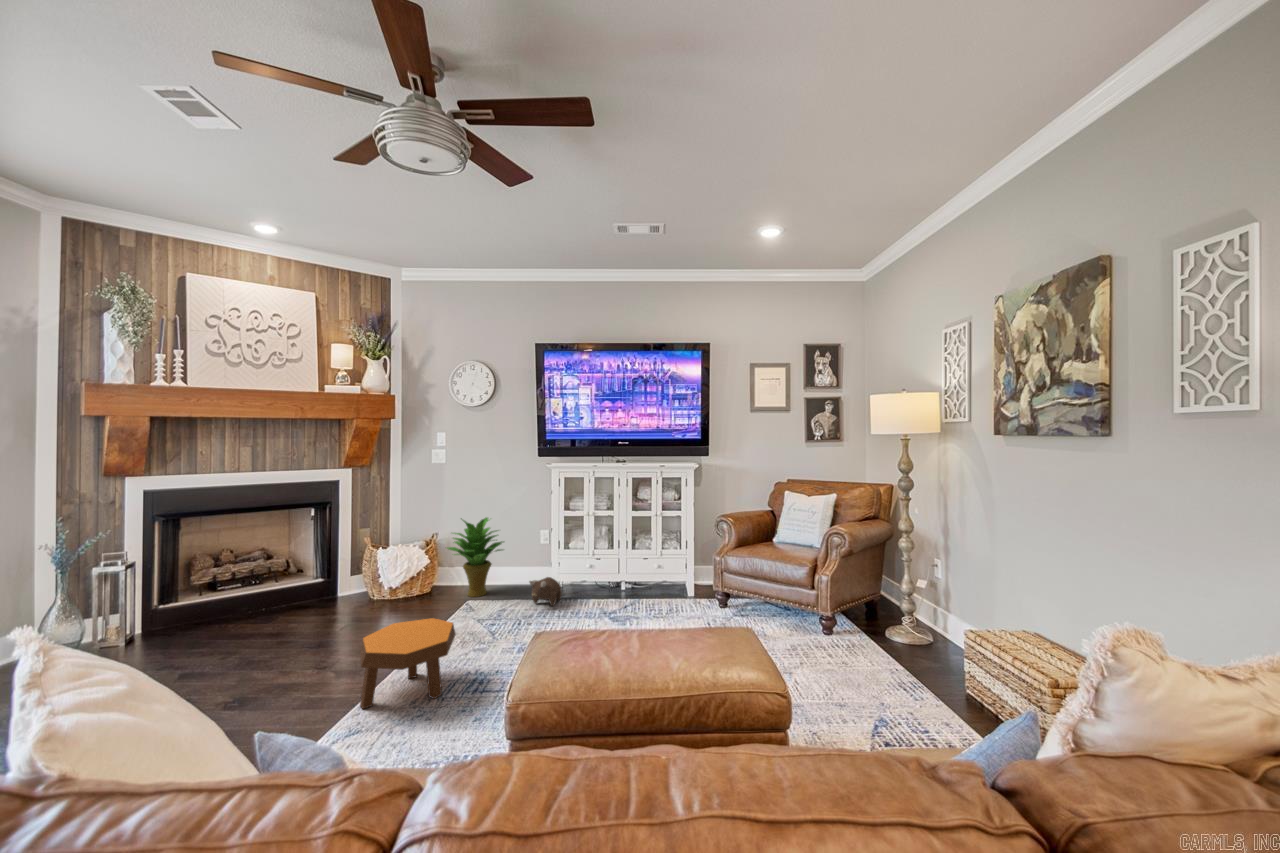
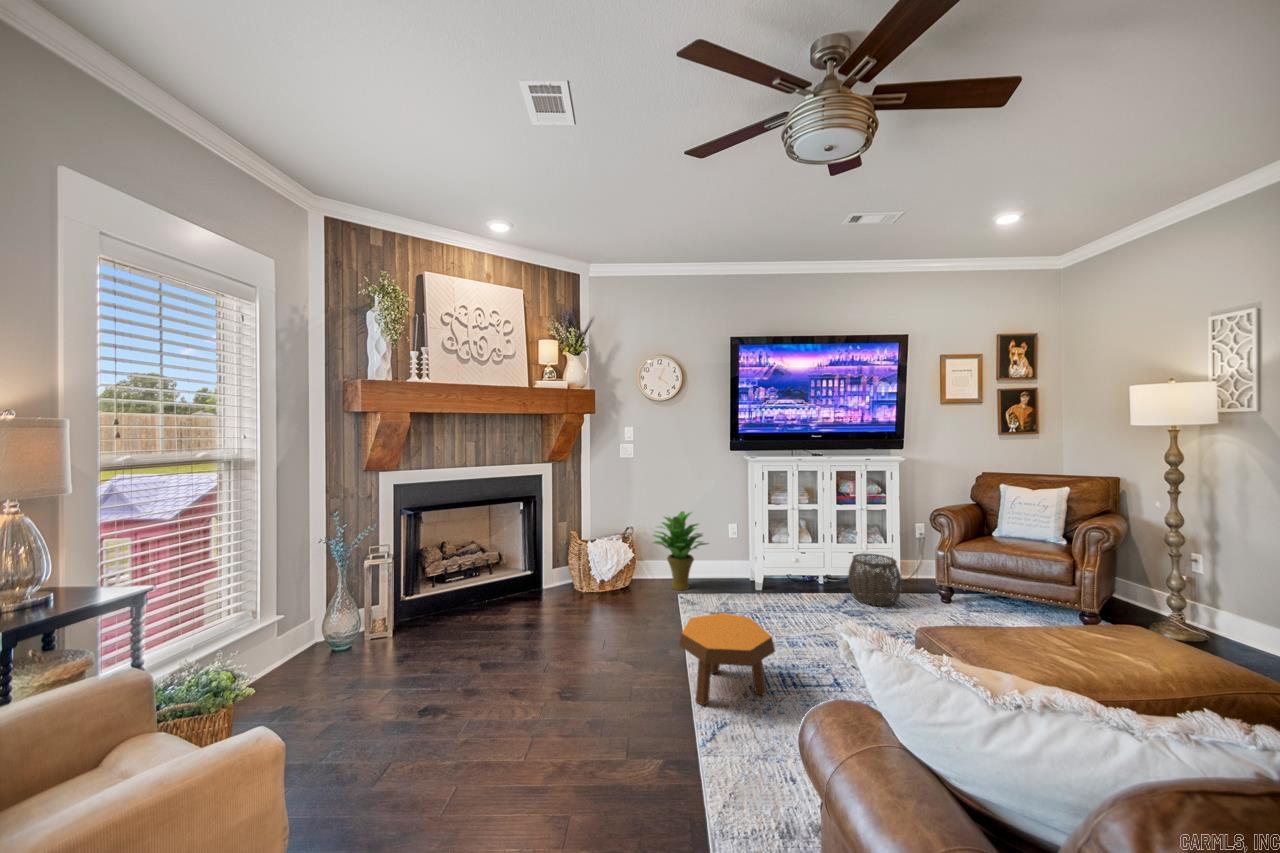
woven basket: none [631,559,678,612] -> present [848,553,902,606]
plush toy: present [529,577,562,606] -> none [747,571,776,600]

